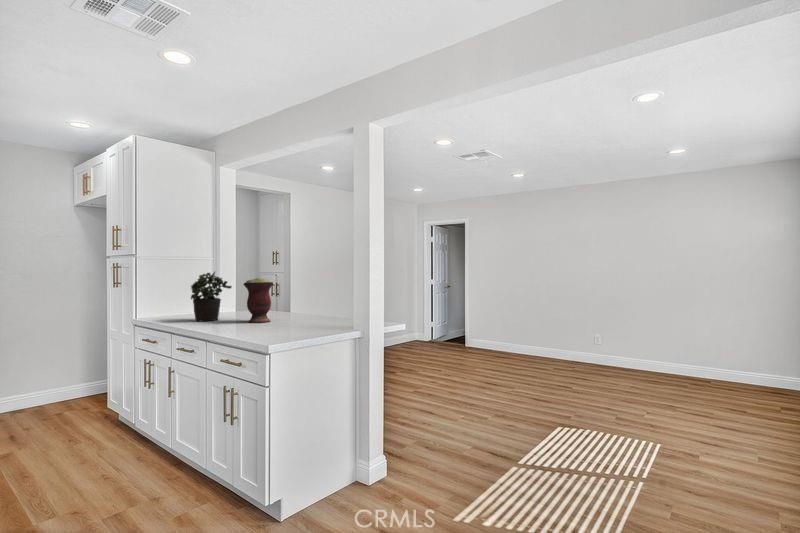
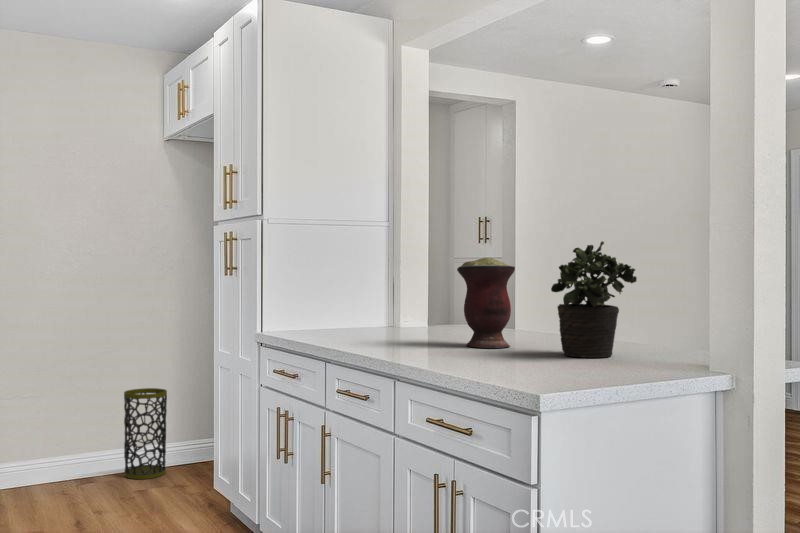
potted plant: present [191,271,232,321] -> present [551,241,637,358]
trash can: none [46,353,77,408] -> present [124,388,167,479]

